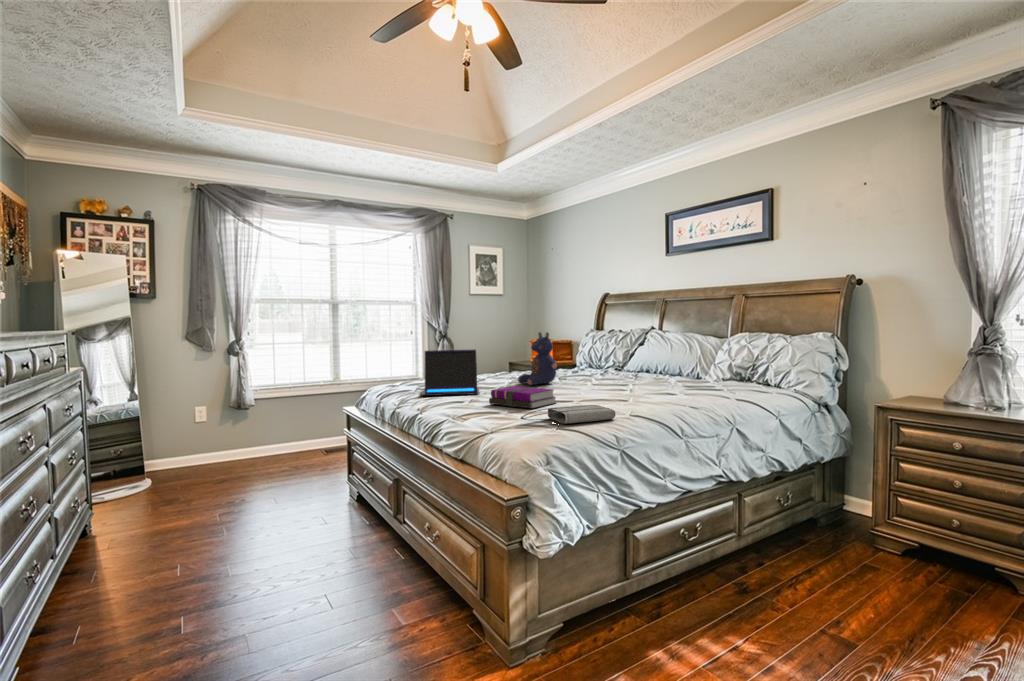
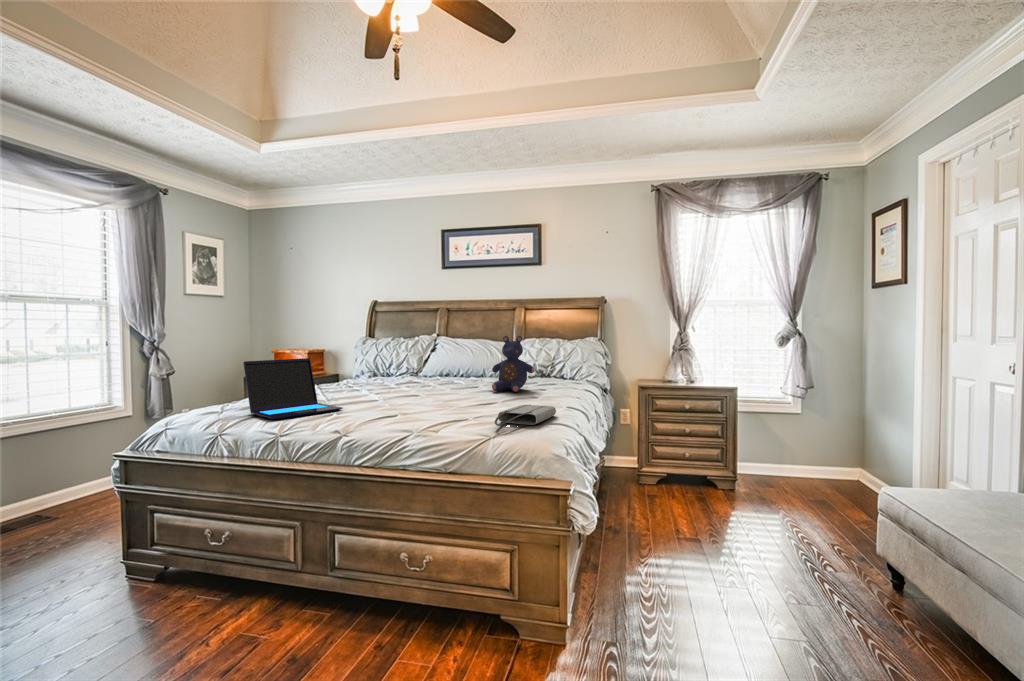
teddy bear: present [518,332,557,385] -> present [492,336,534,392]
notebook: present [489,386,556,408] -> none [394,394,457,418]

